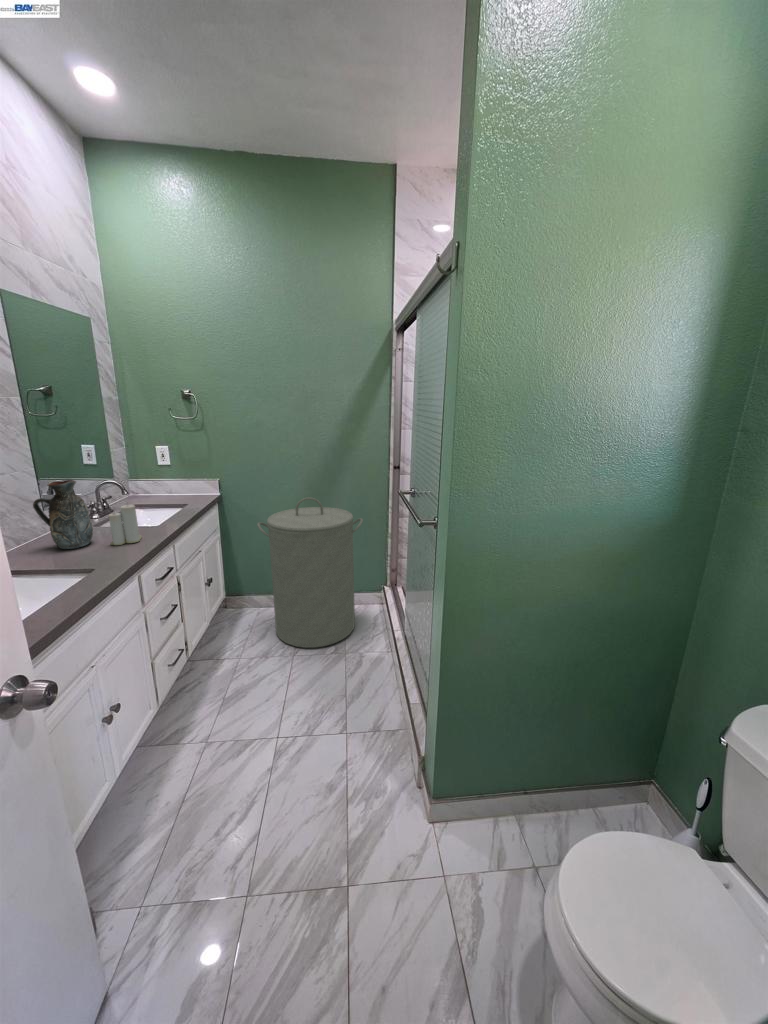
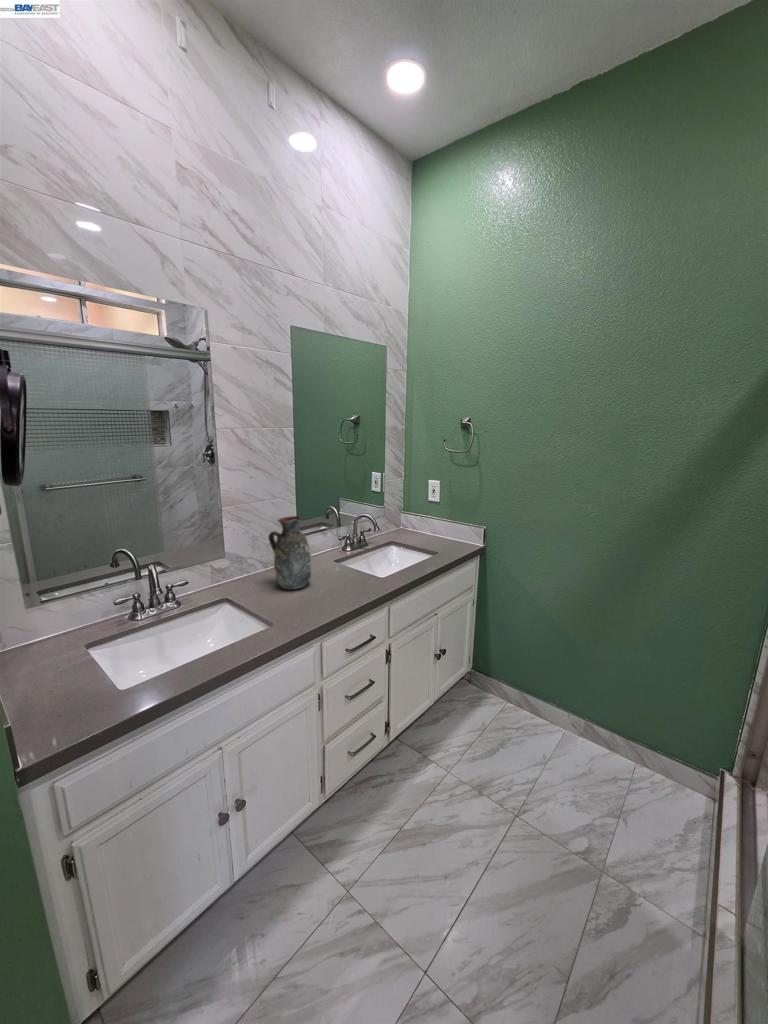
laundry hamper: present [257,497,363,648] -> none [509,585,691,835]
candle: present [109,505,142,545] -> none [316,551,350,600]

